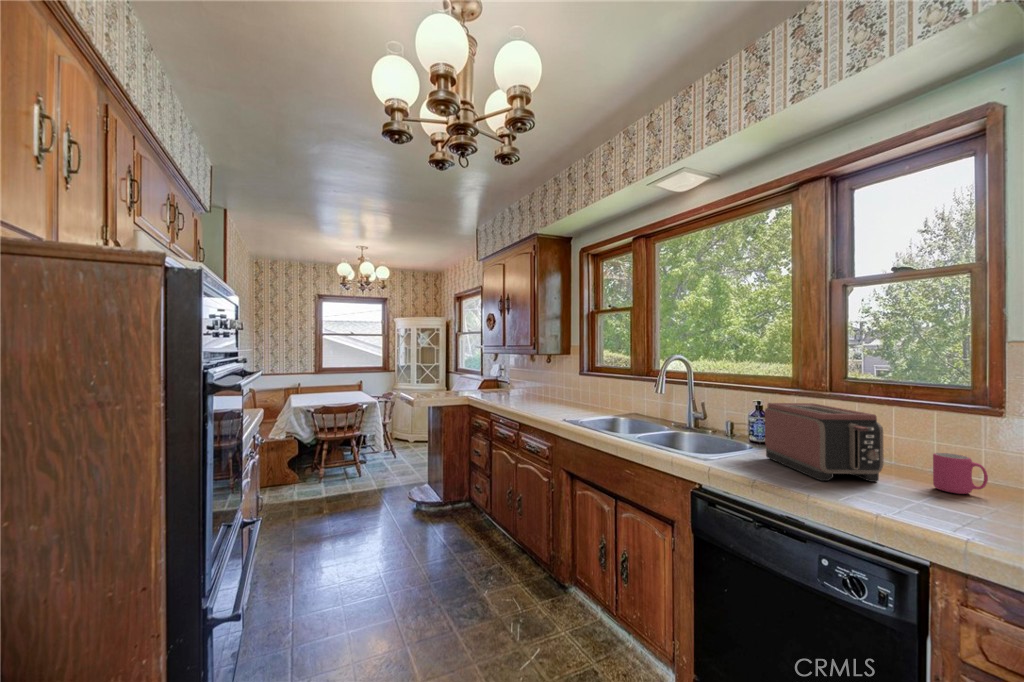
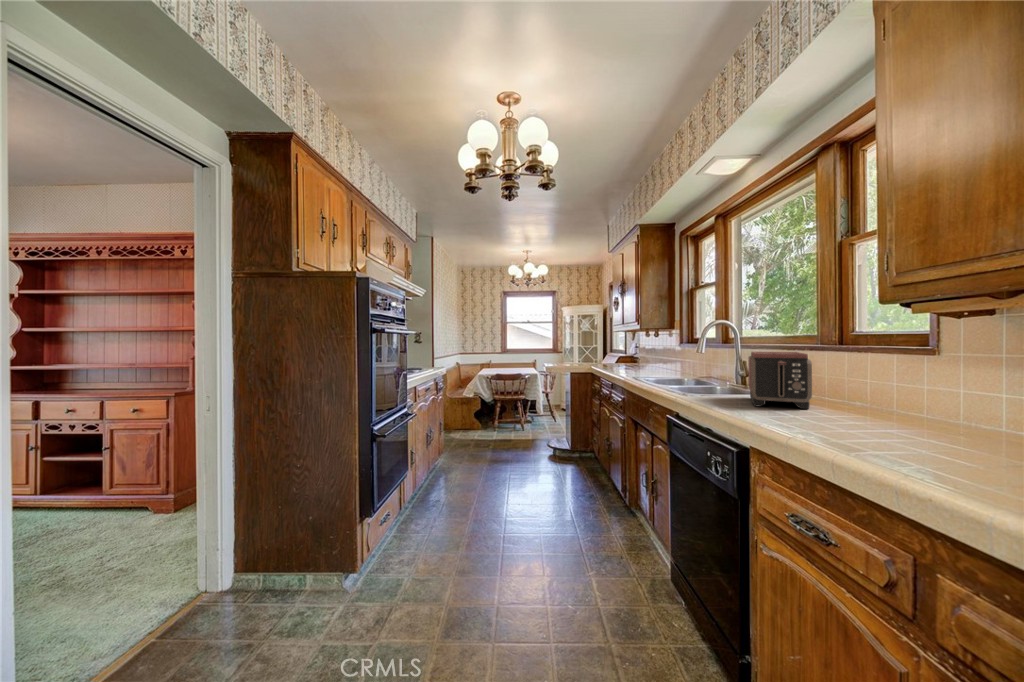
mug: present [933,453,988,494] -> none [849,385,888,417]

